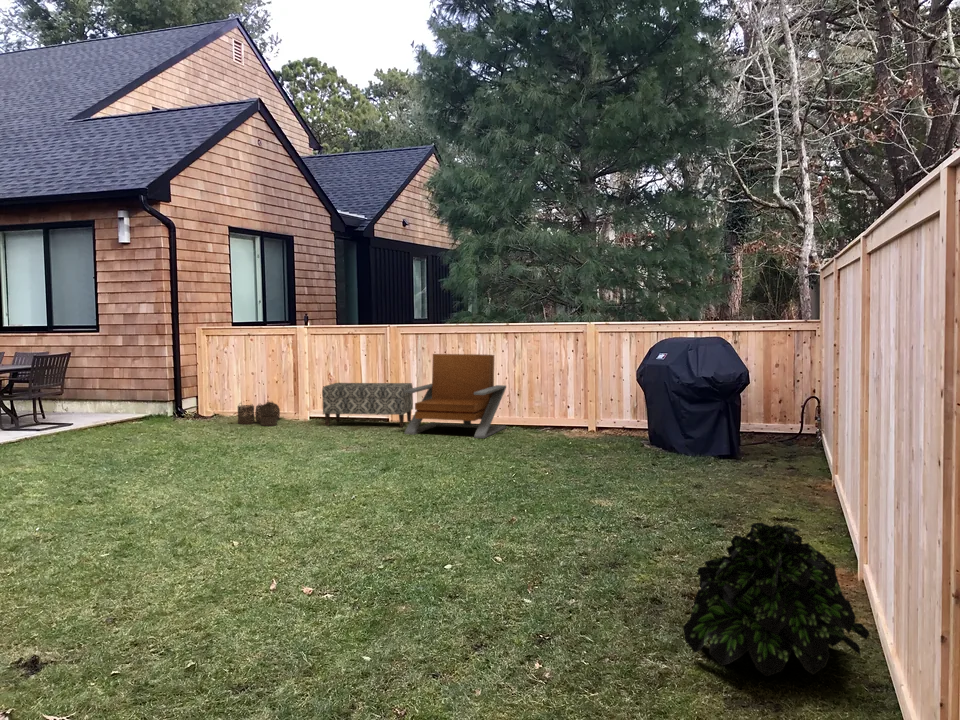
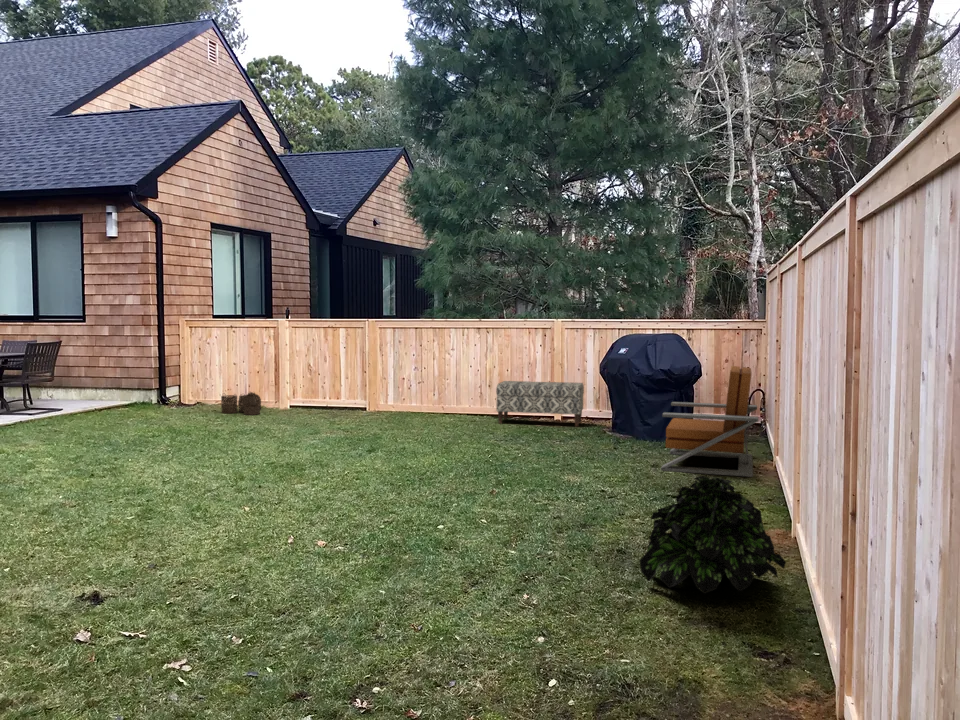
lounge chair: present [404,354,506,438] -> present [661,366,758,477]
bench: present [322,383,413,427] -> present [496,381,584,427]

